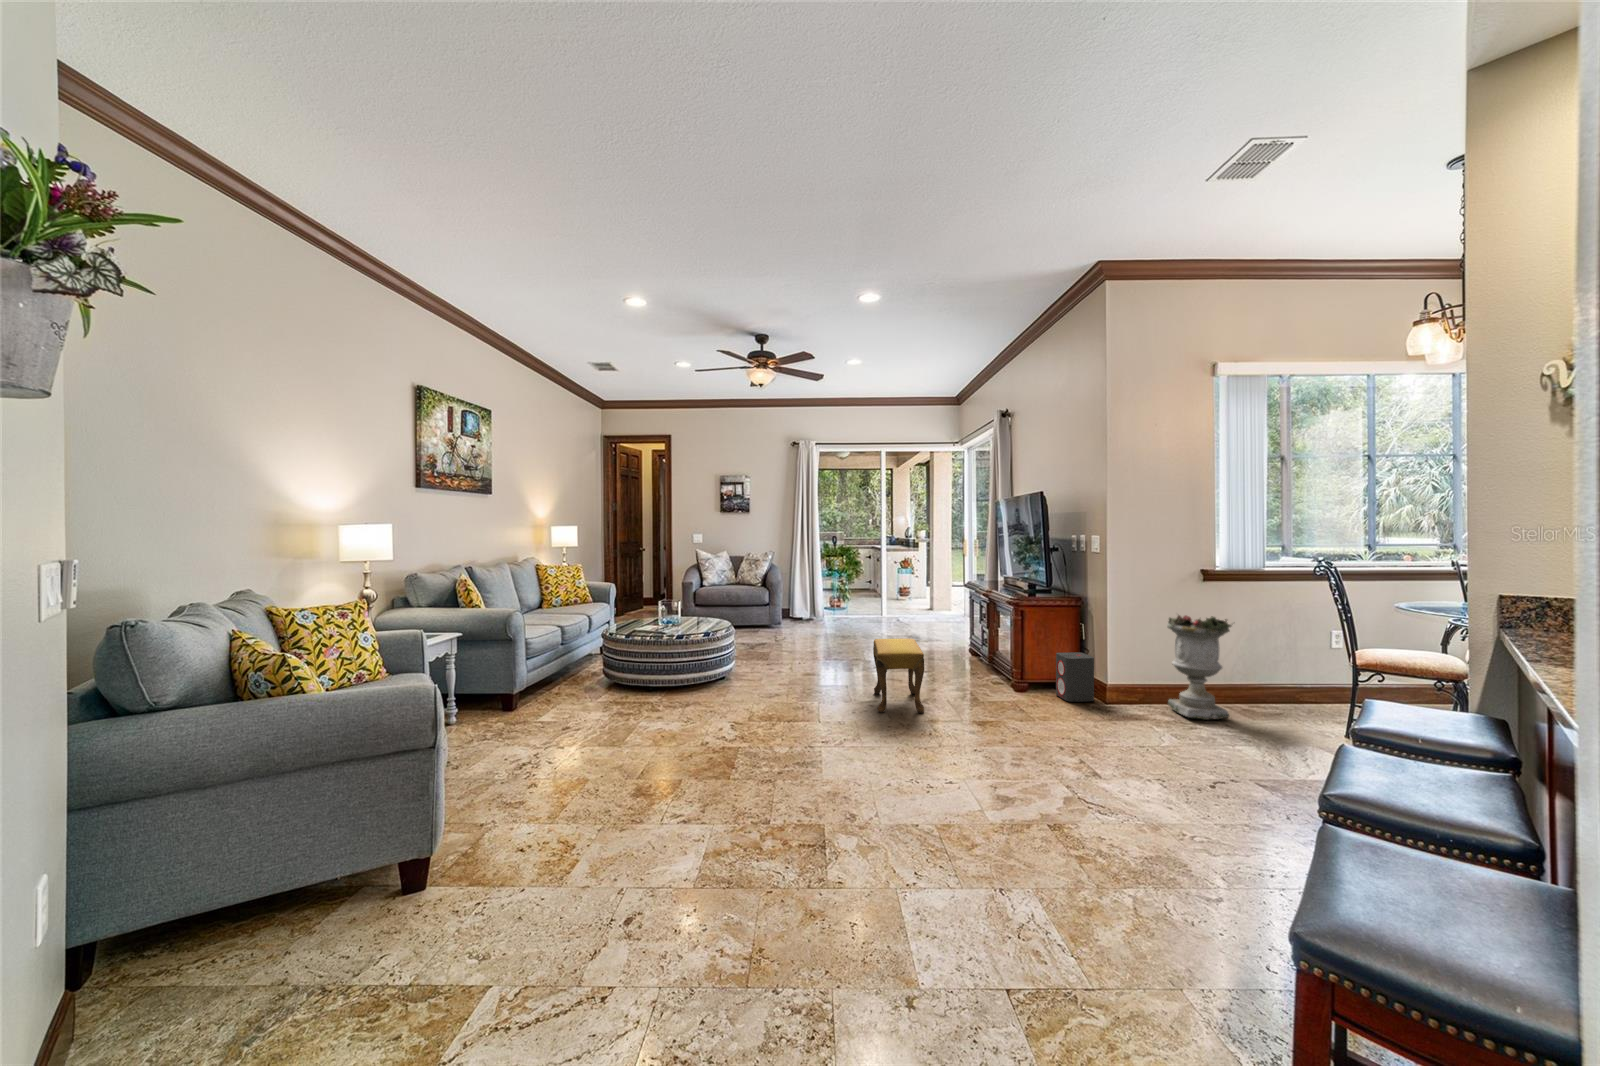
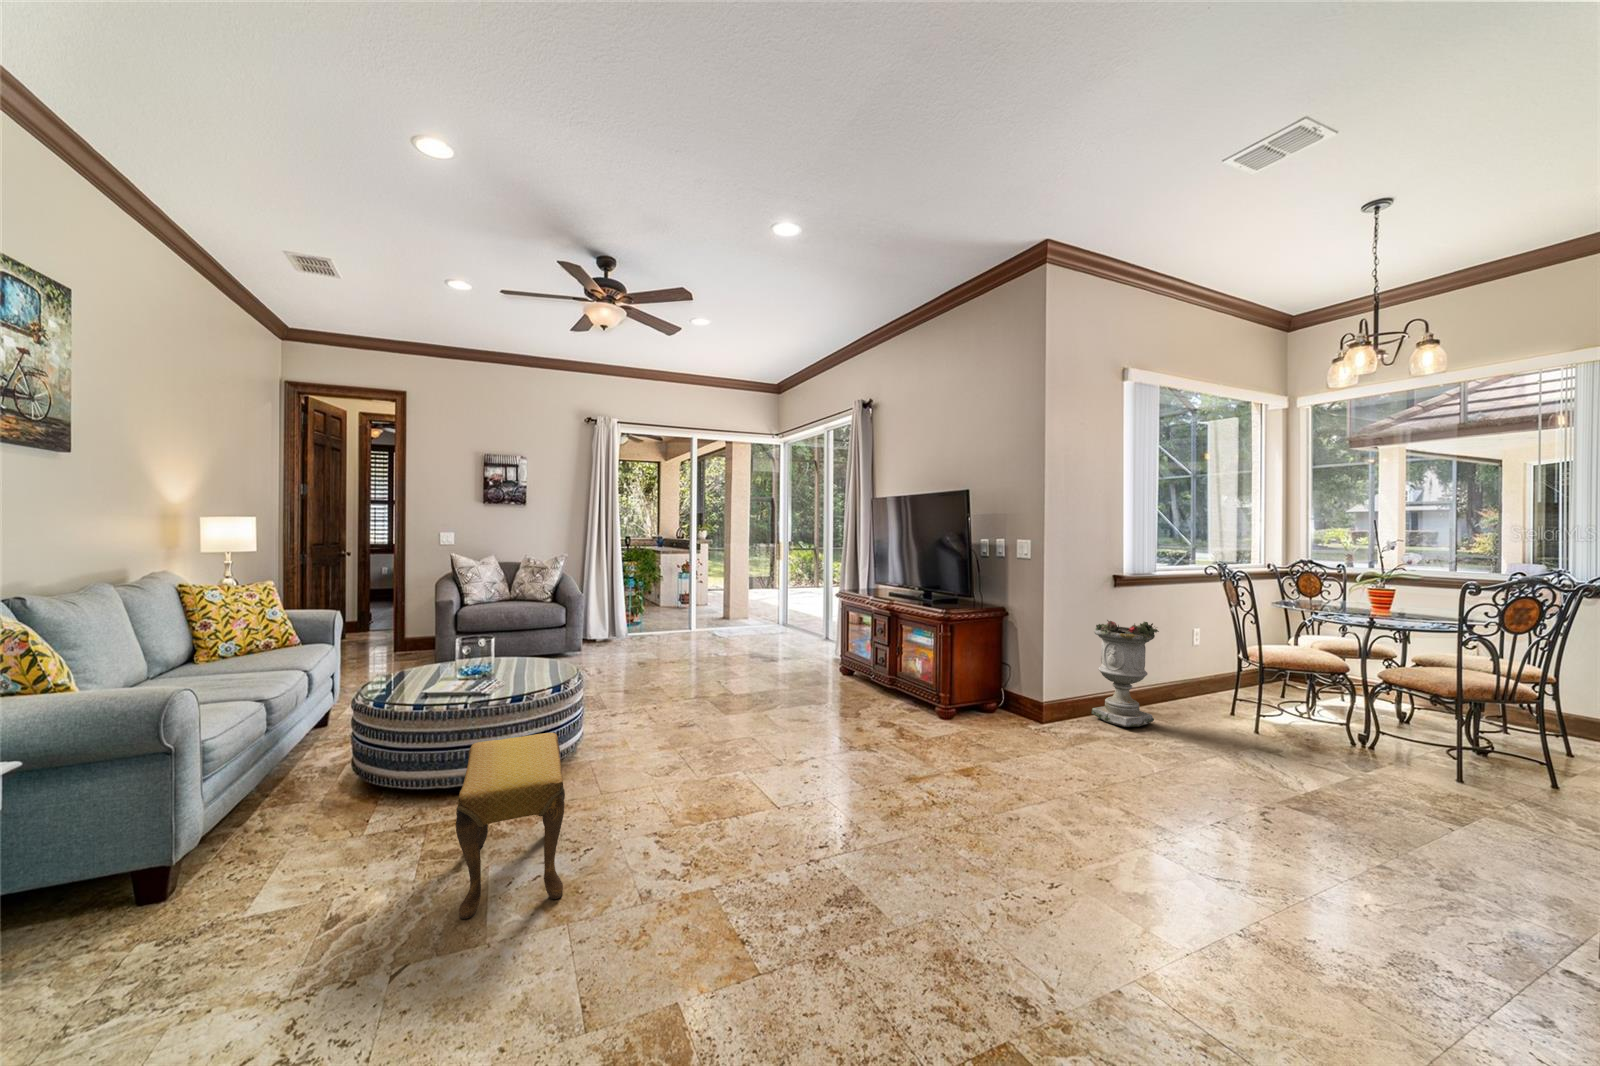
footstool: present [873,639,924,713] -> present [456,733,565,919]
speaker: present [1056,652,1094,702] -> none [984,666,1026,722]

